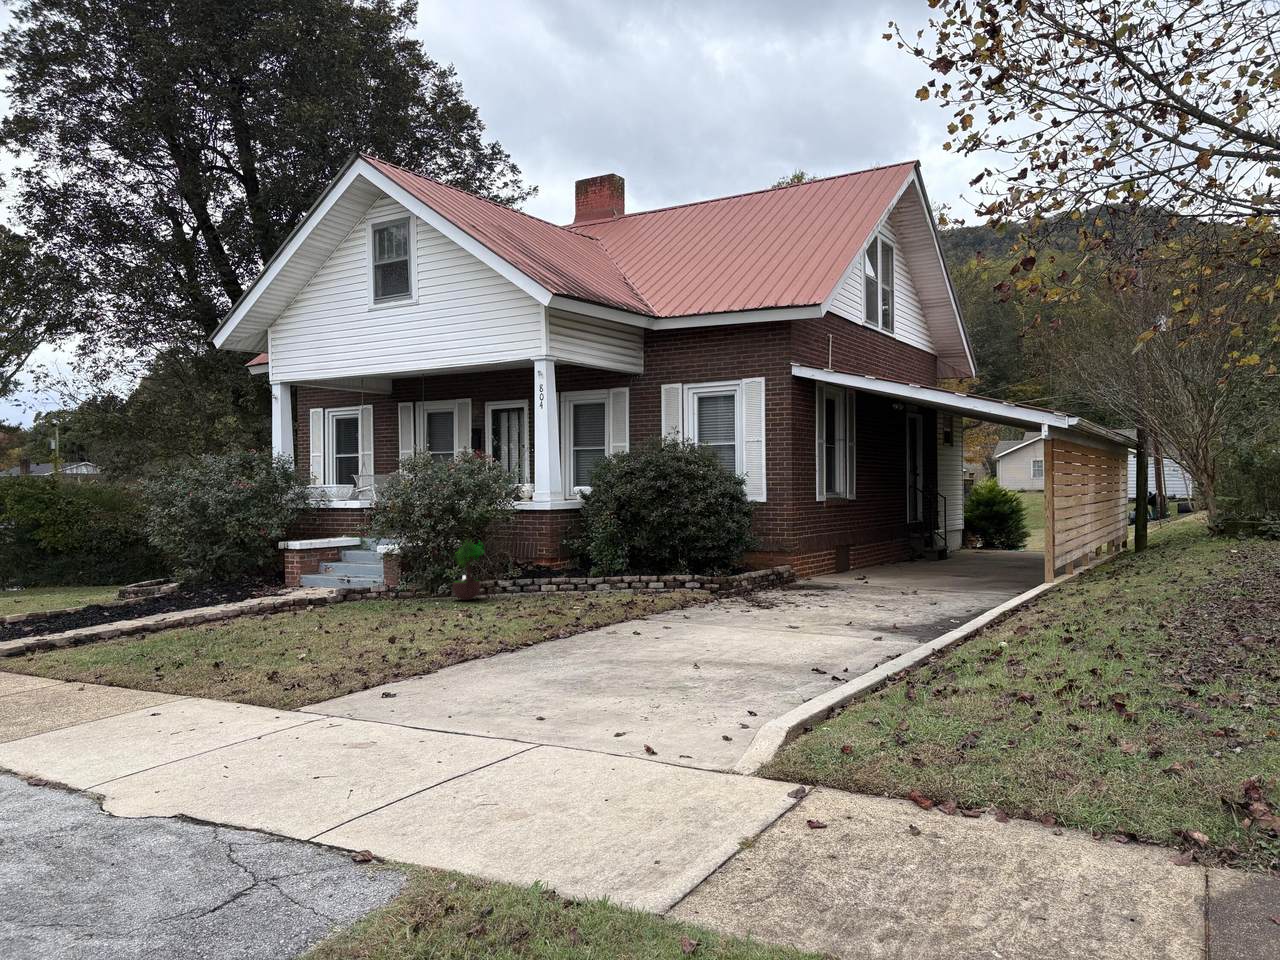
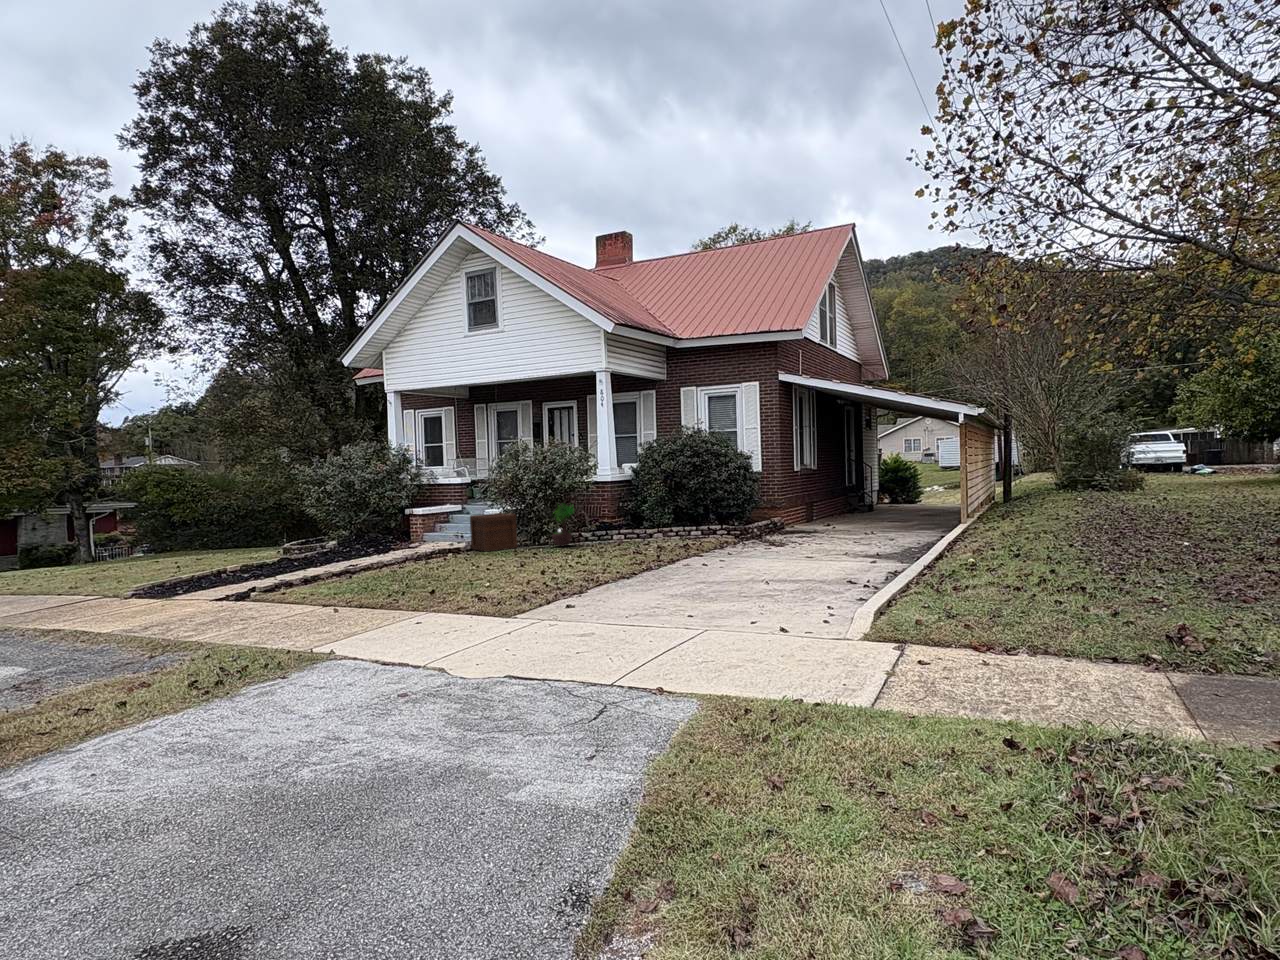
wooden crate: none [344,551,407,605] -> present [470,513,518,552]

